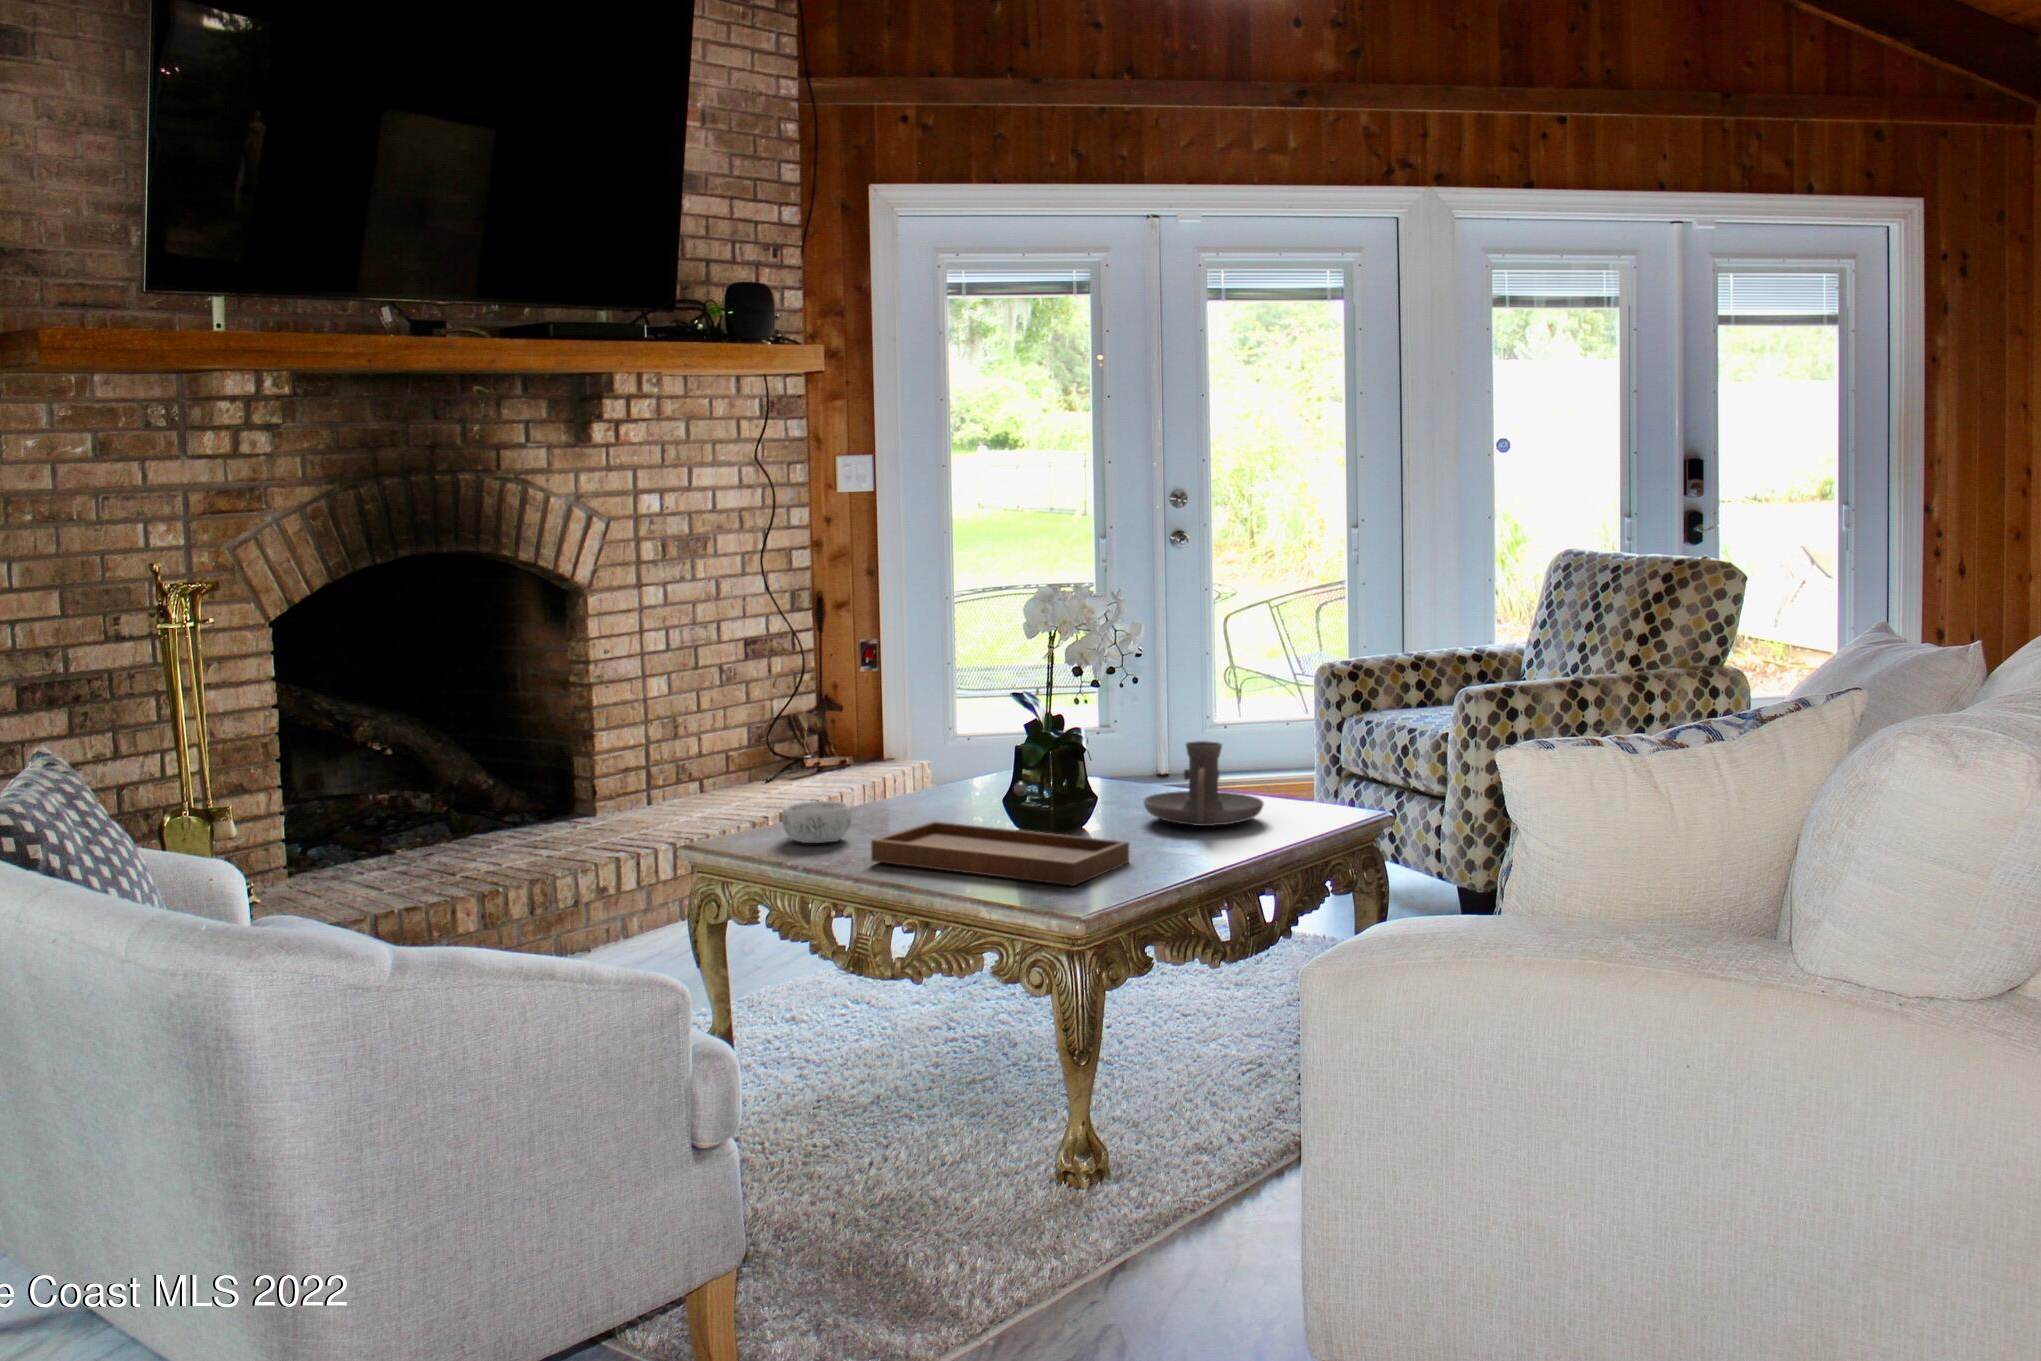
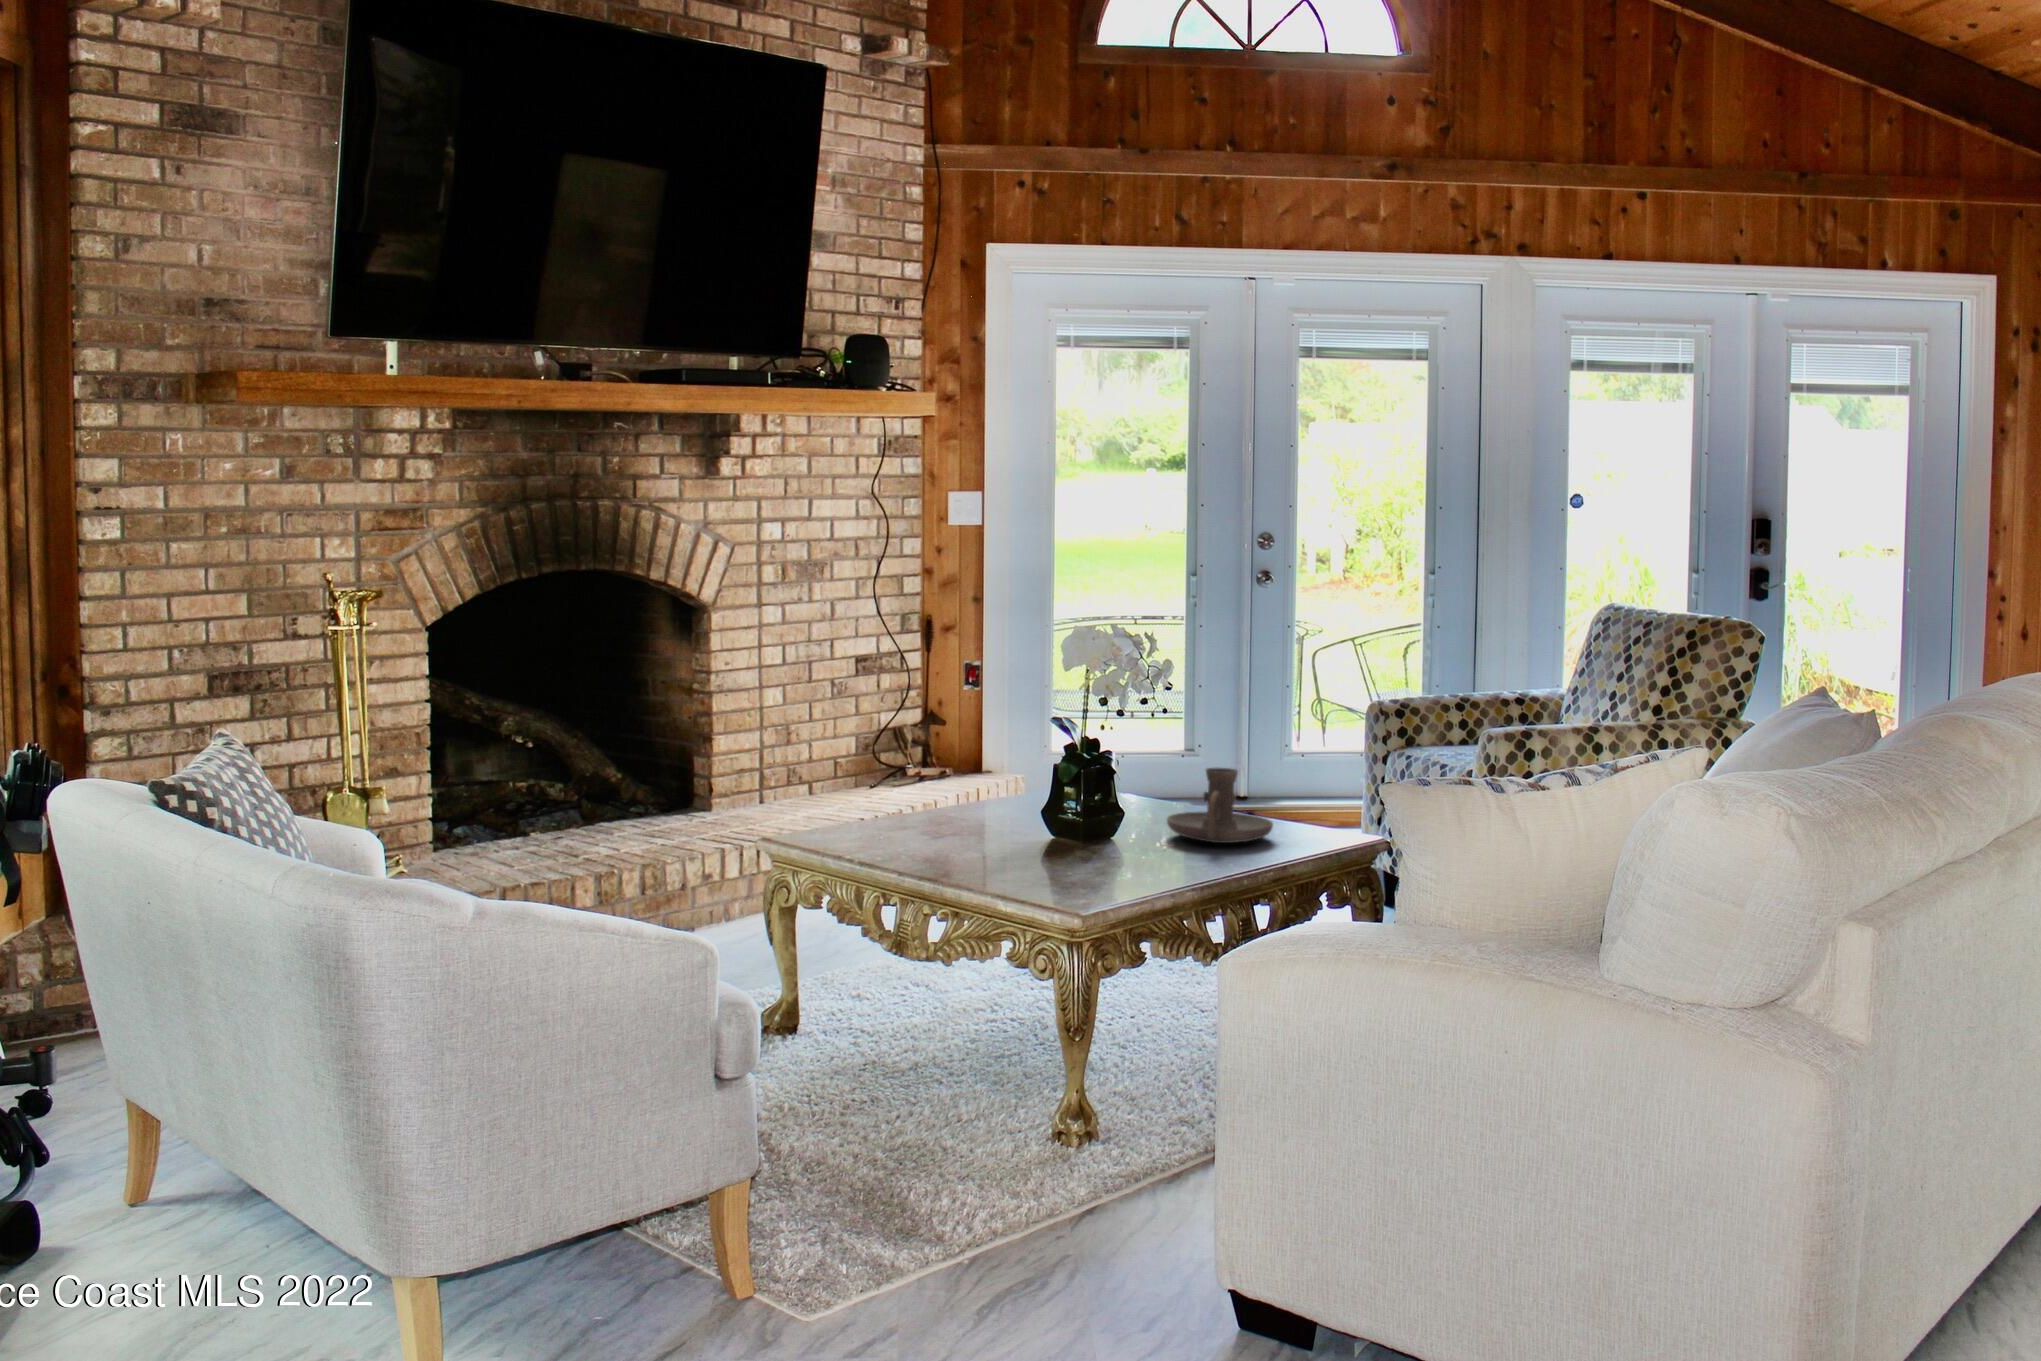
tray: present [871,782,1129,885] -> none [916,796,1140,887]
decorative bowl: present [782,801,851,843] -> none [846,805,907,841]

